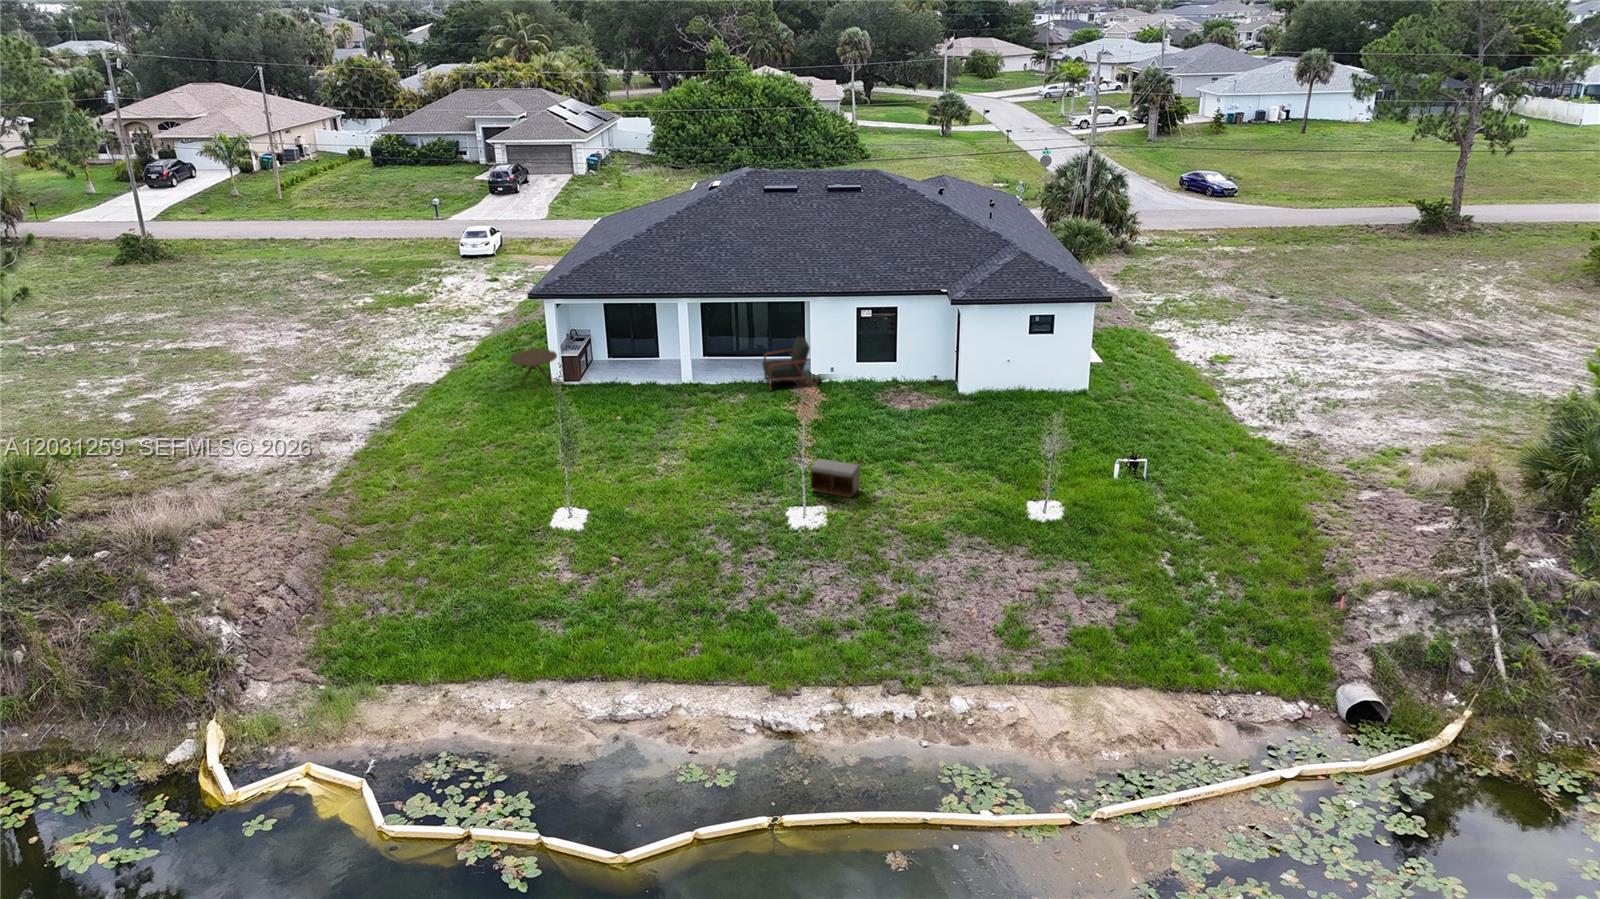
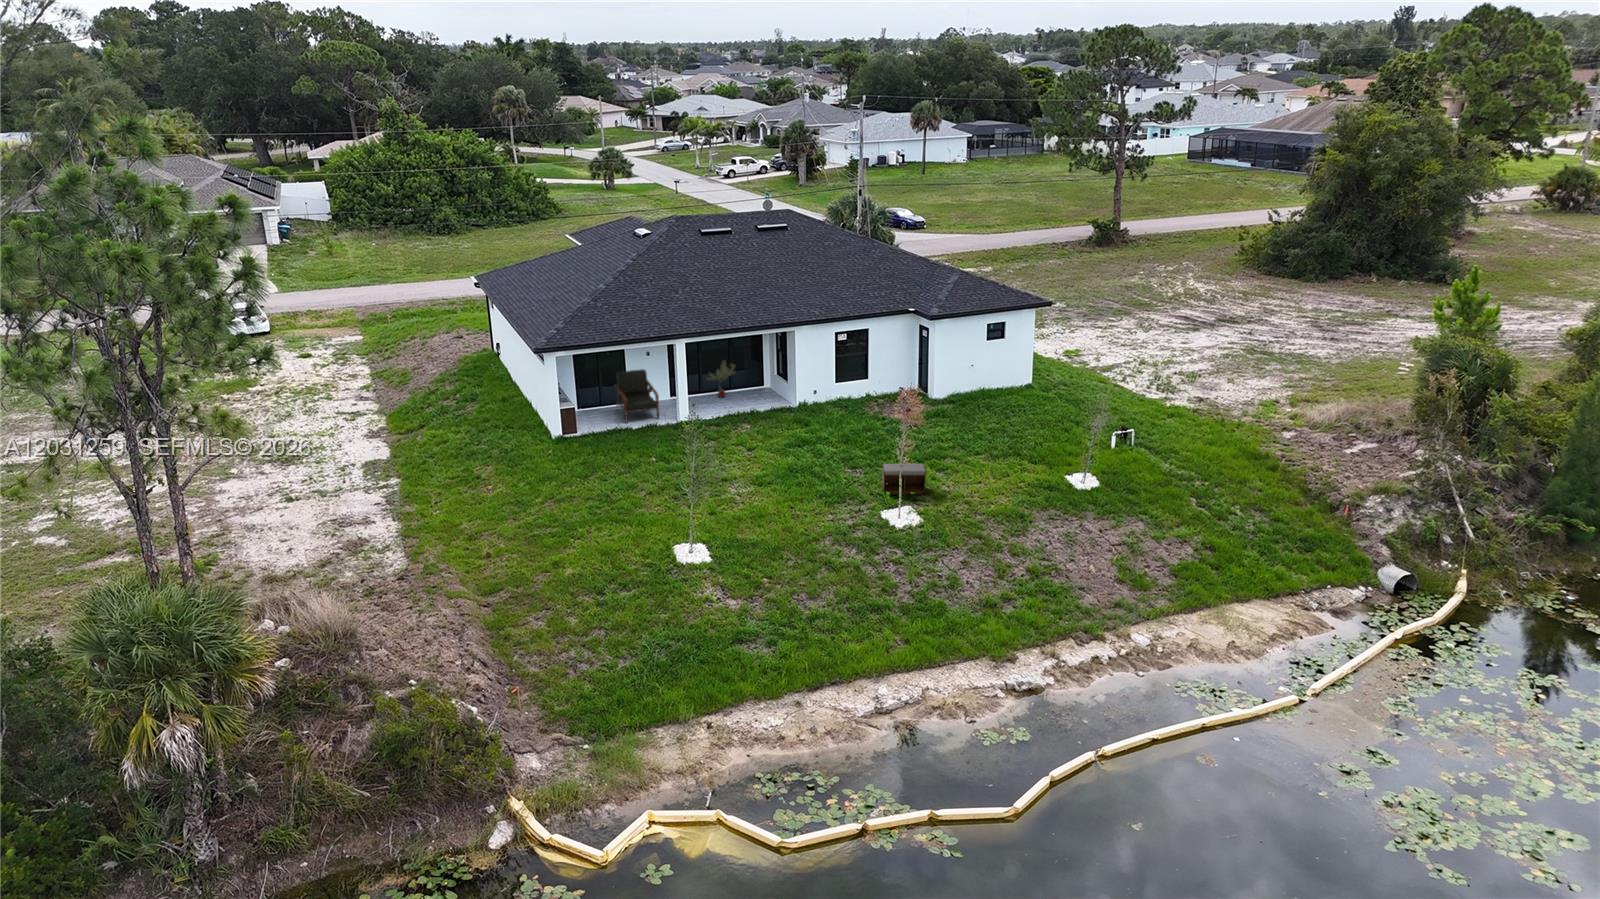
potted tree: none [734,323,766,362] -> present [708,363,735,397]
chair: present [762,337,810,390] -> present [615,369,659,422]
round table: present [510,349,557,387] -> none [504,405,553,448]

